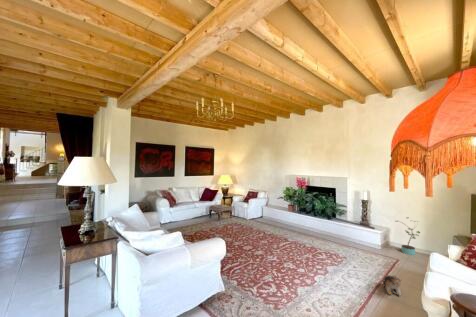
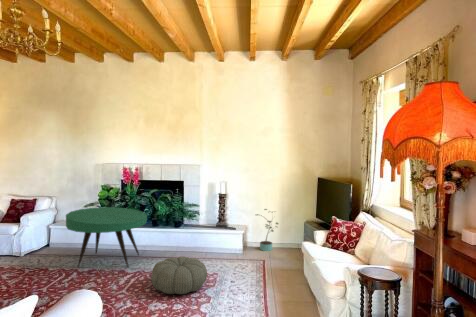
coffee table: none [262,200,306,238] -> present [66,207,147,267]
pouf: none [294,238,333,264] -> present [151,257,207,294]
plush toy: present [384,275,401,295] -> none [268,274,295,298]

